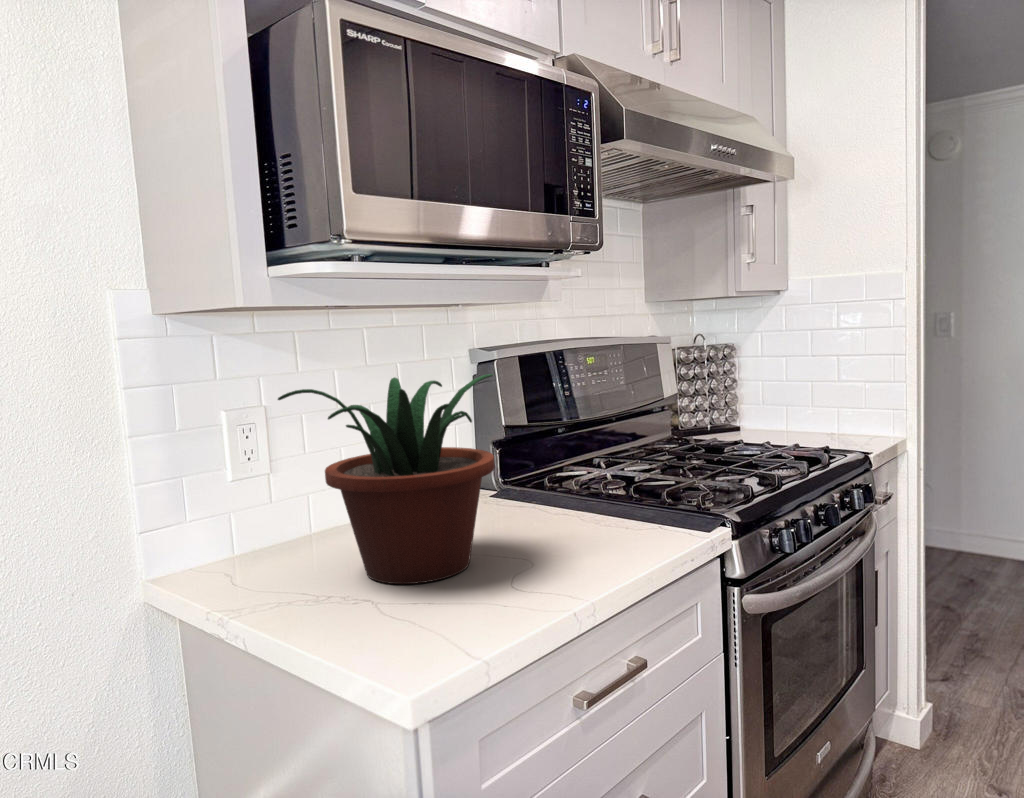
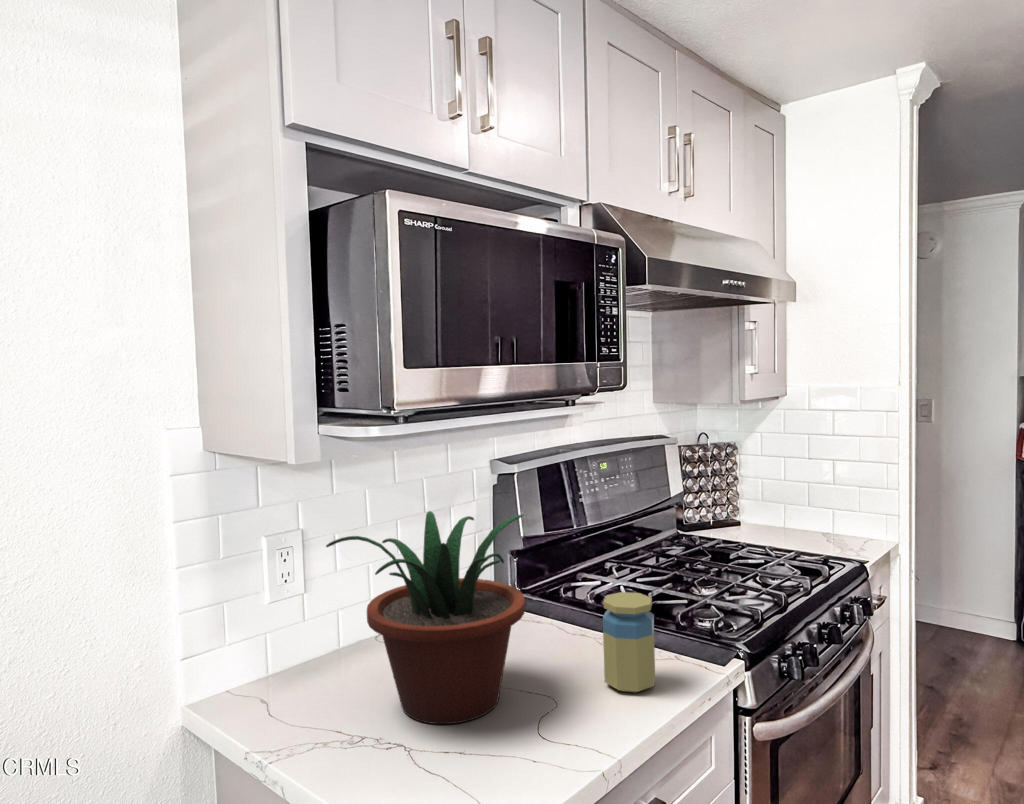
jar: none [579,454,636,554] -> present [603,592,655,692]

